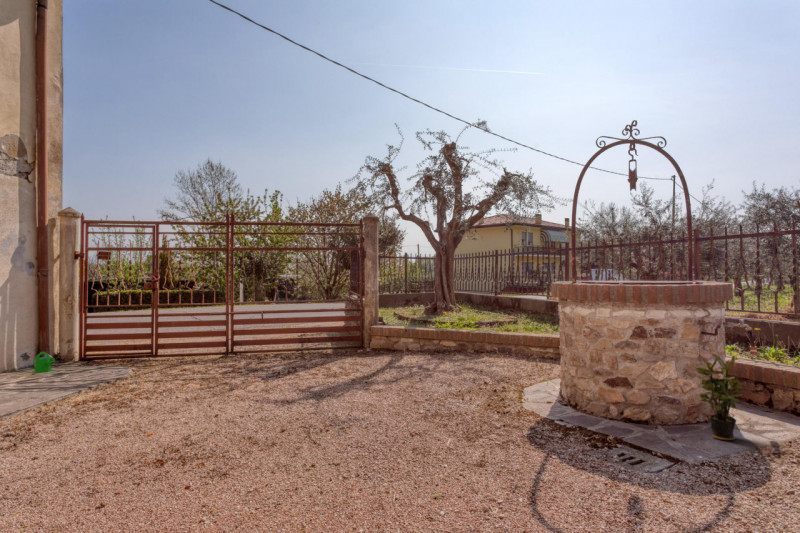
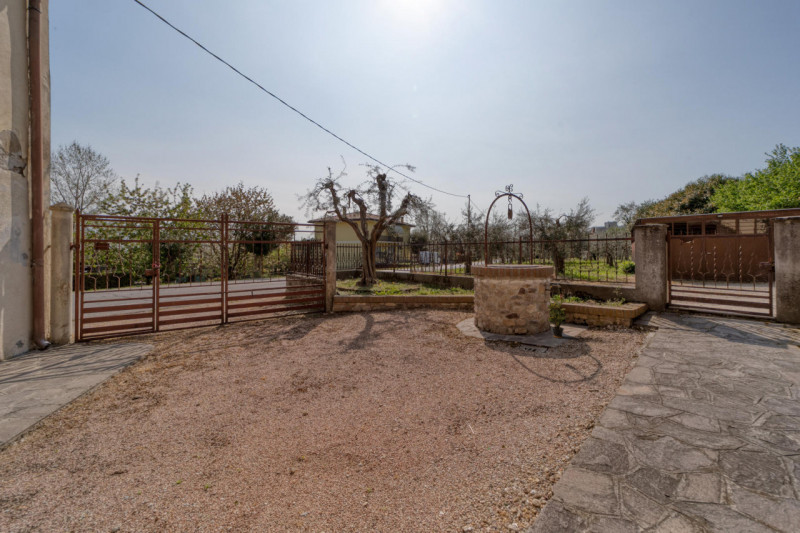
watering can: present [34,351,55,372] -> none [33,337,63,358]

